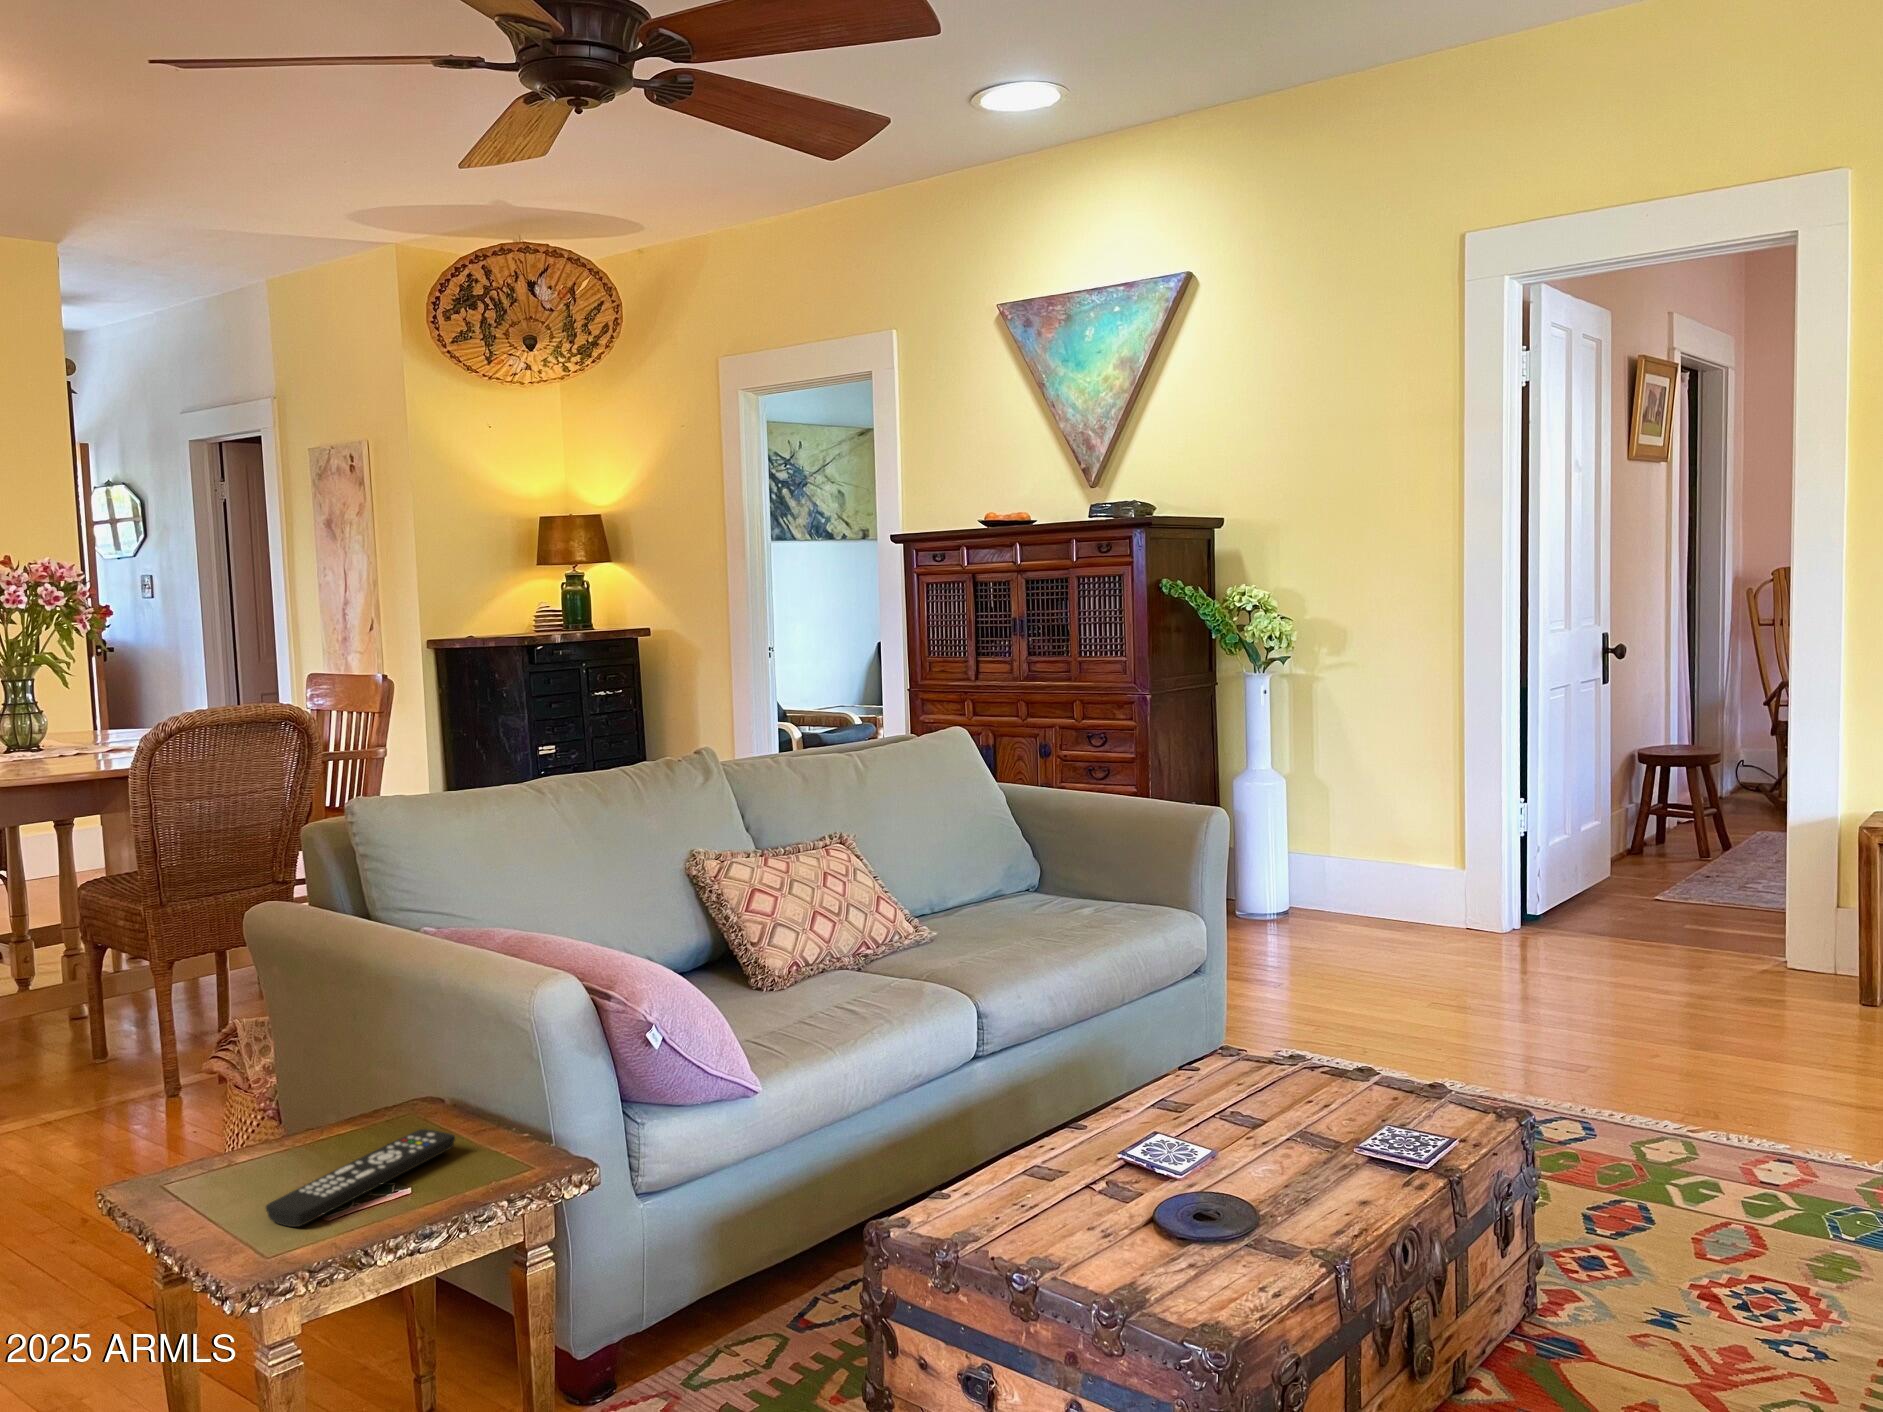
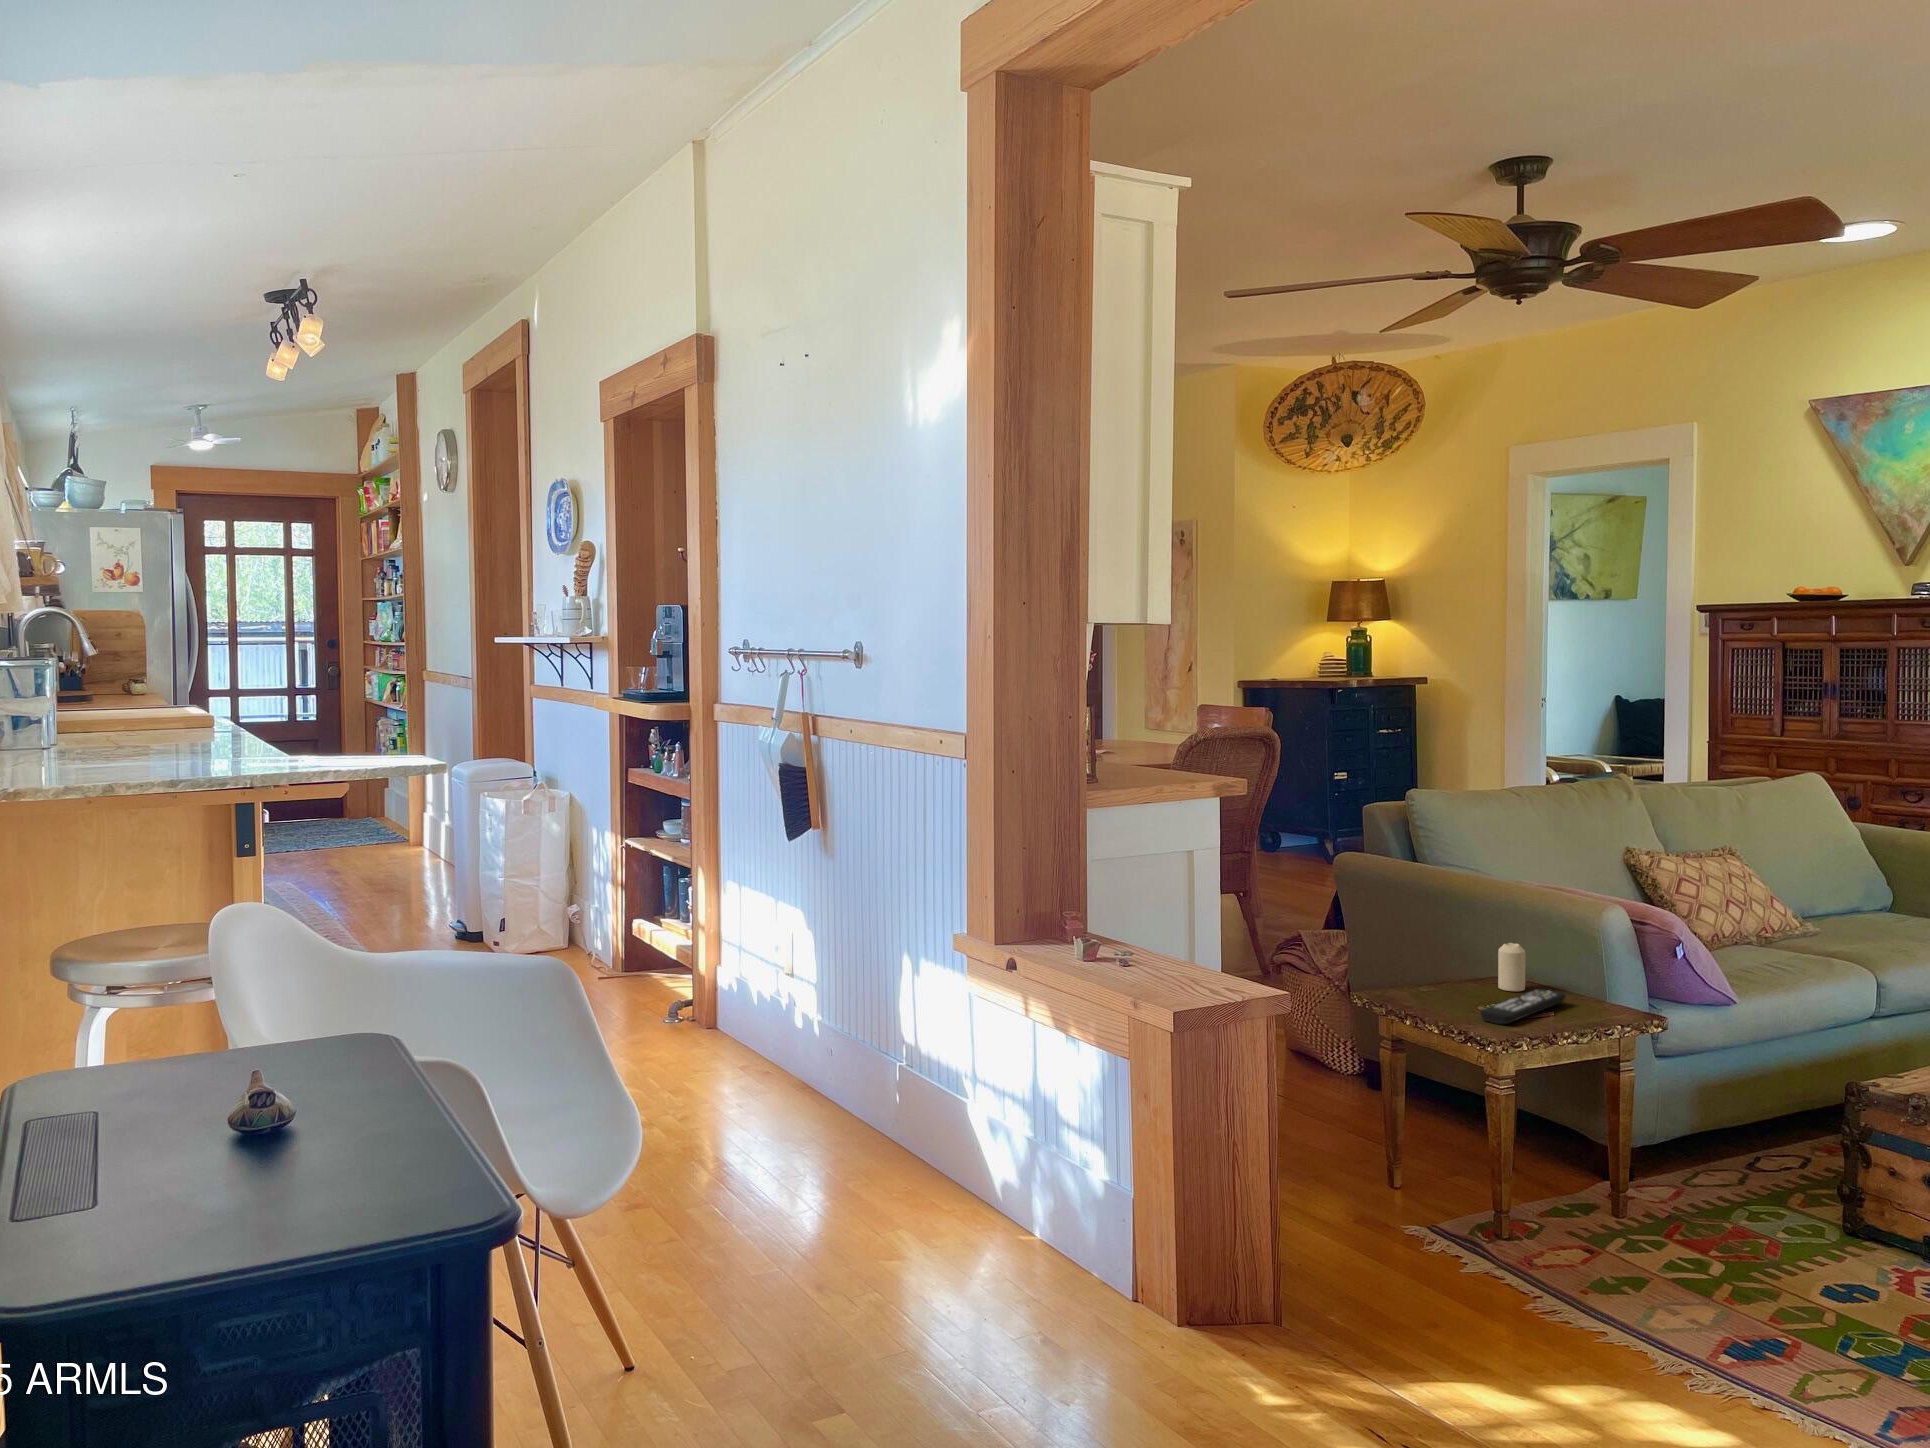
candle: none [375,1052,422,1133] -> present [1498,942,1525,991]

